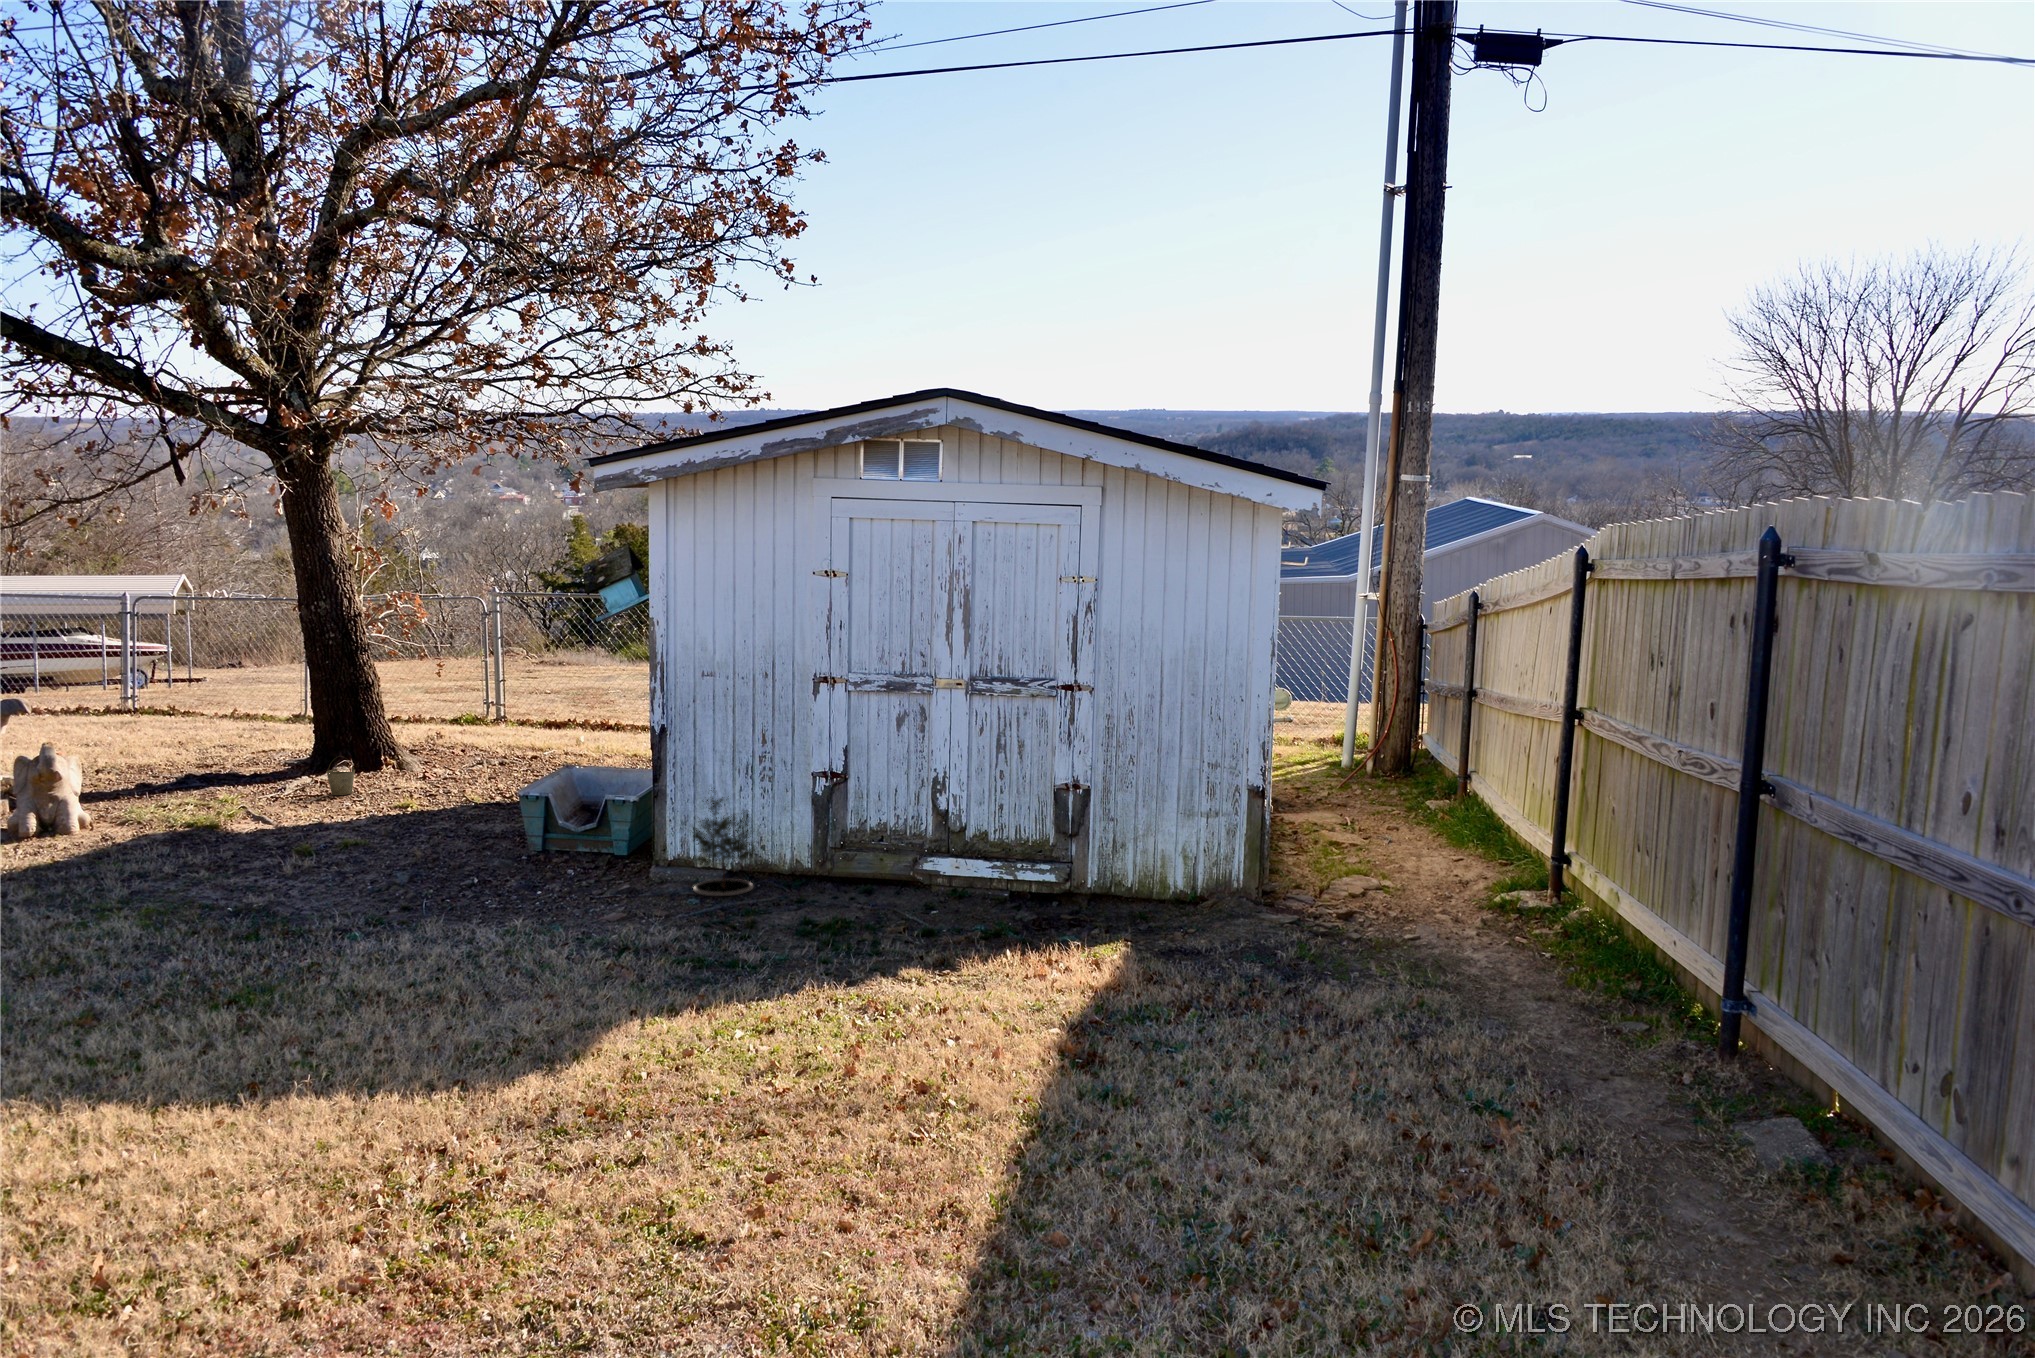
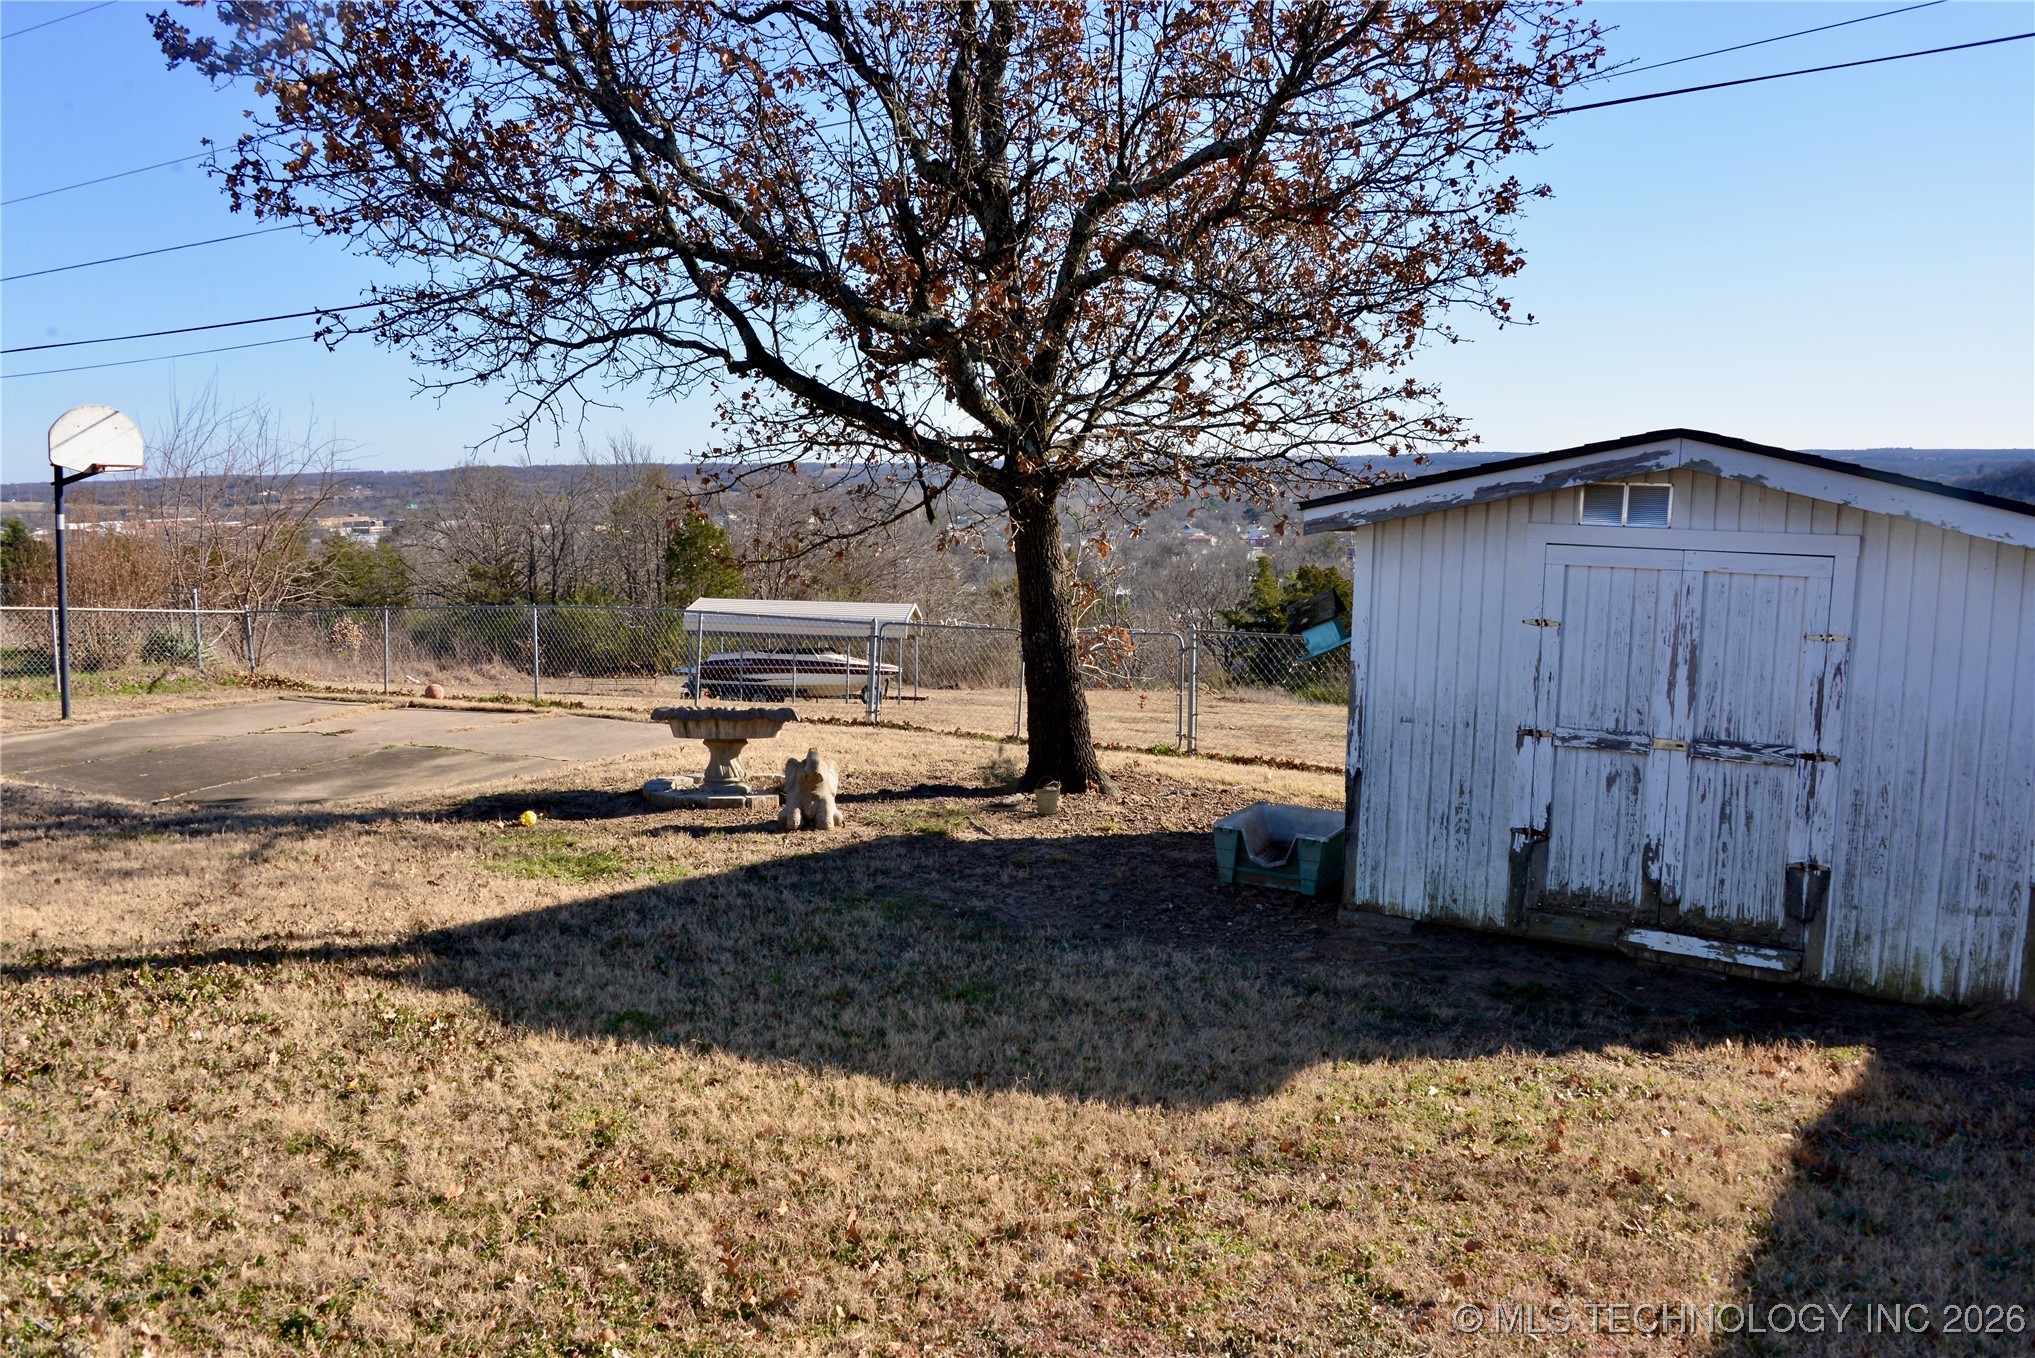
potted tree: present [693,788,756,896] -> present [977,744,1022,811]

